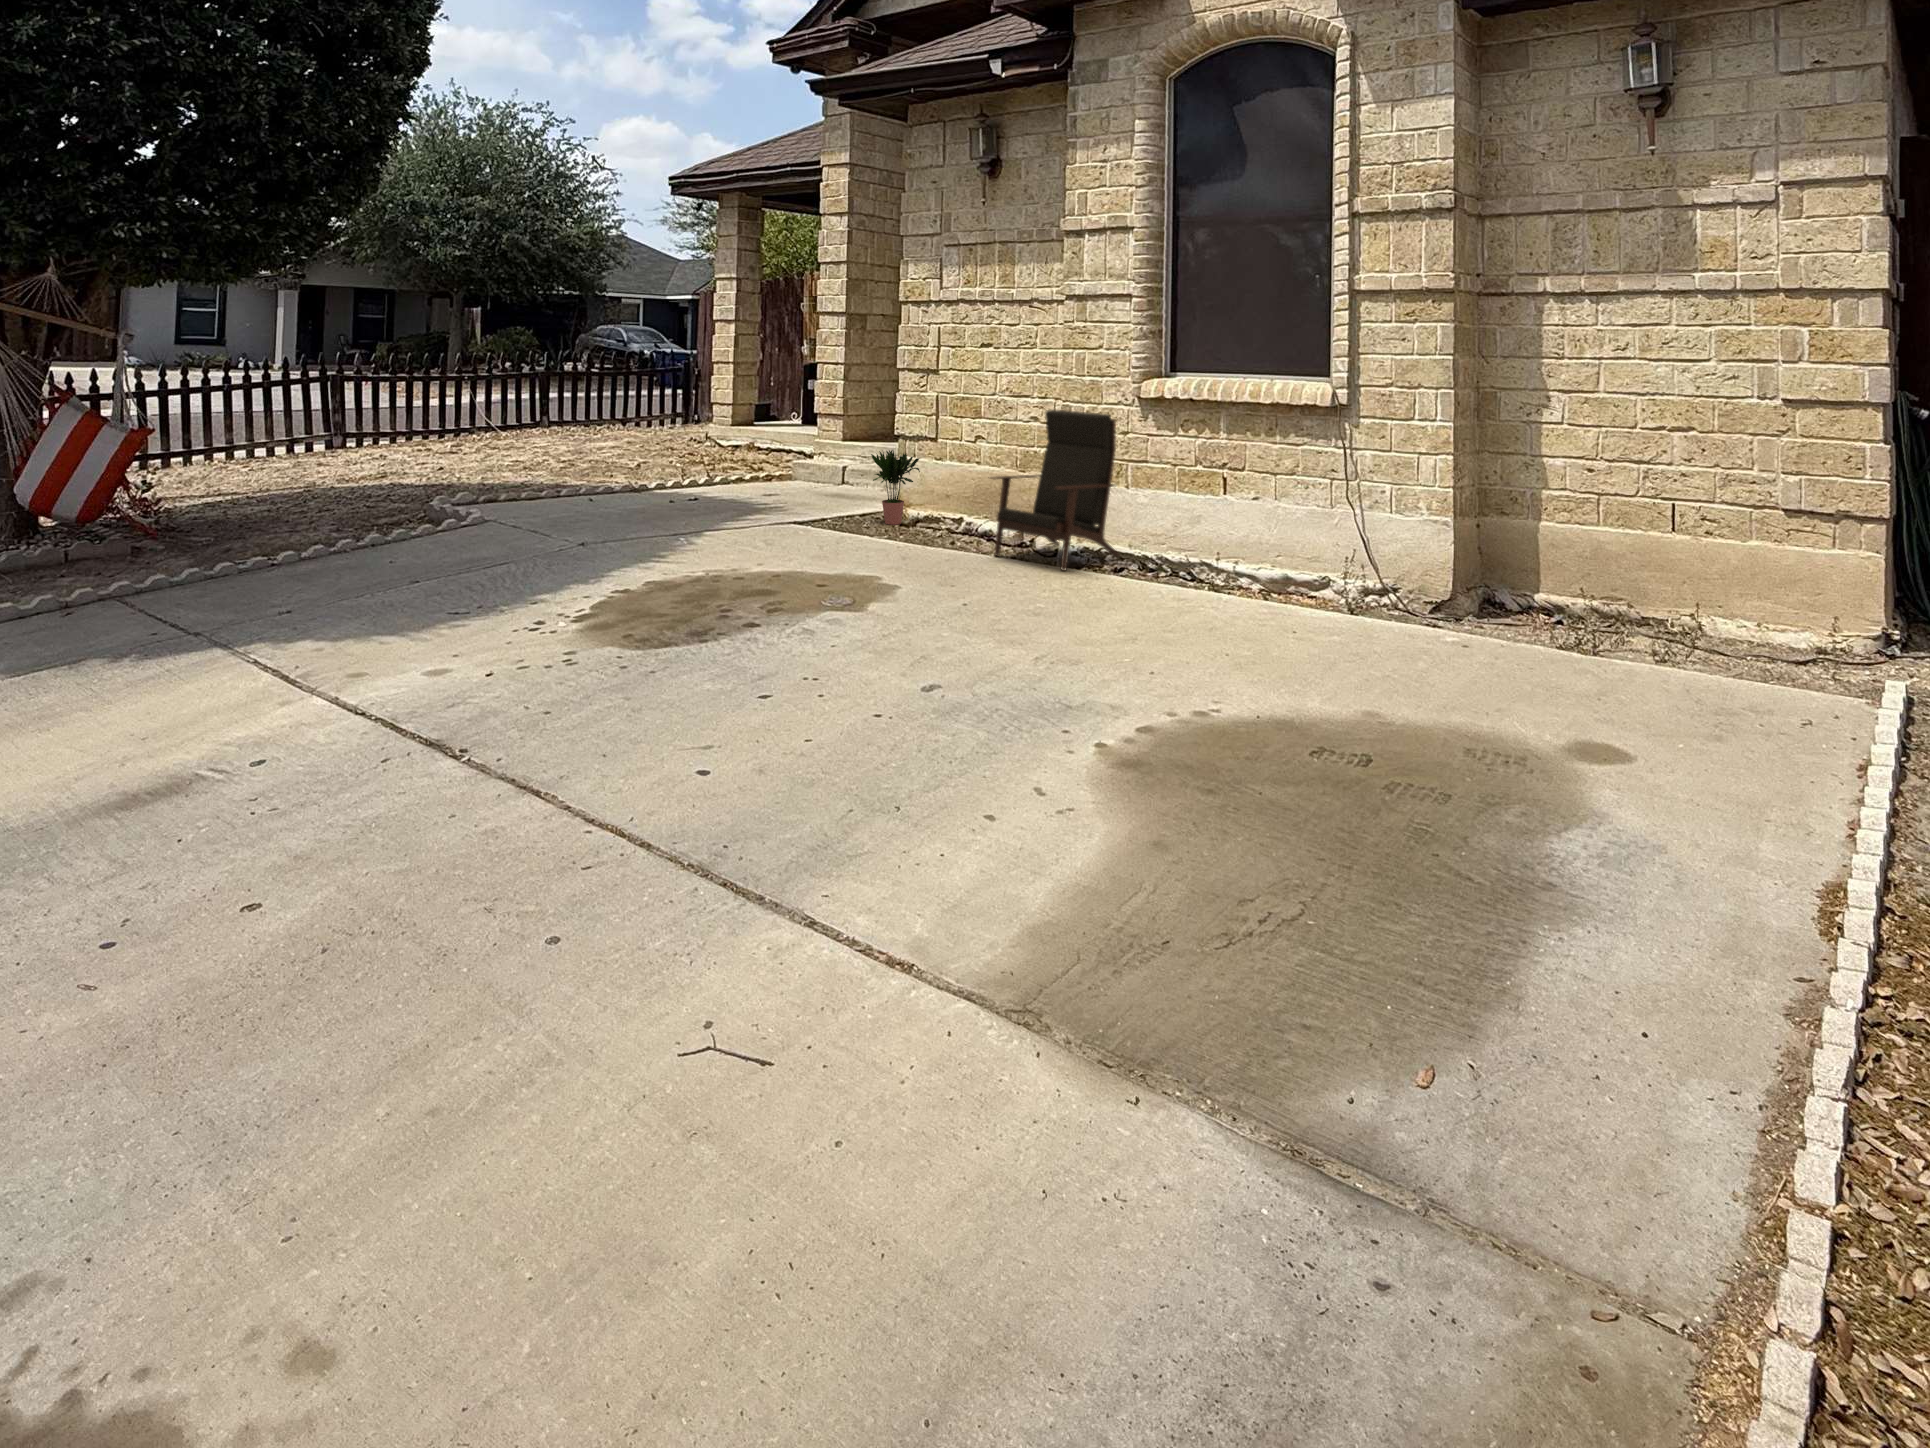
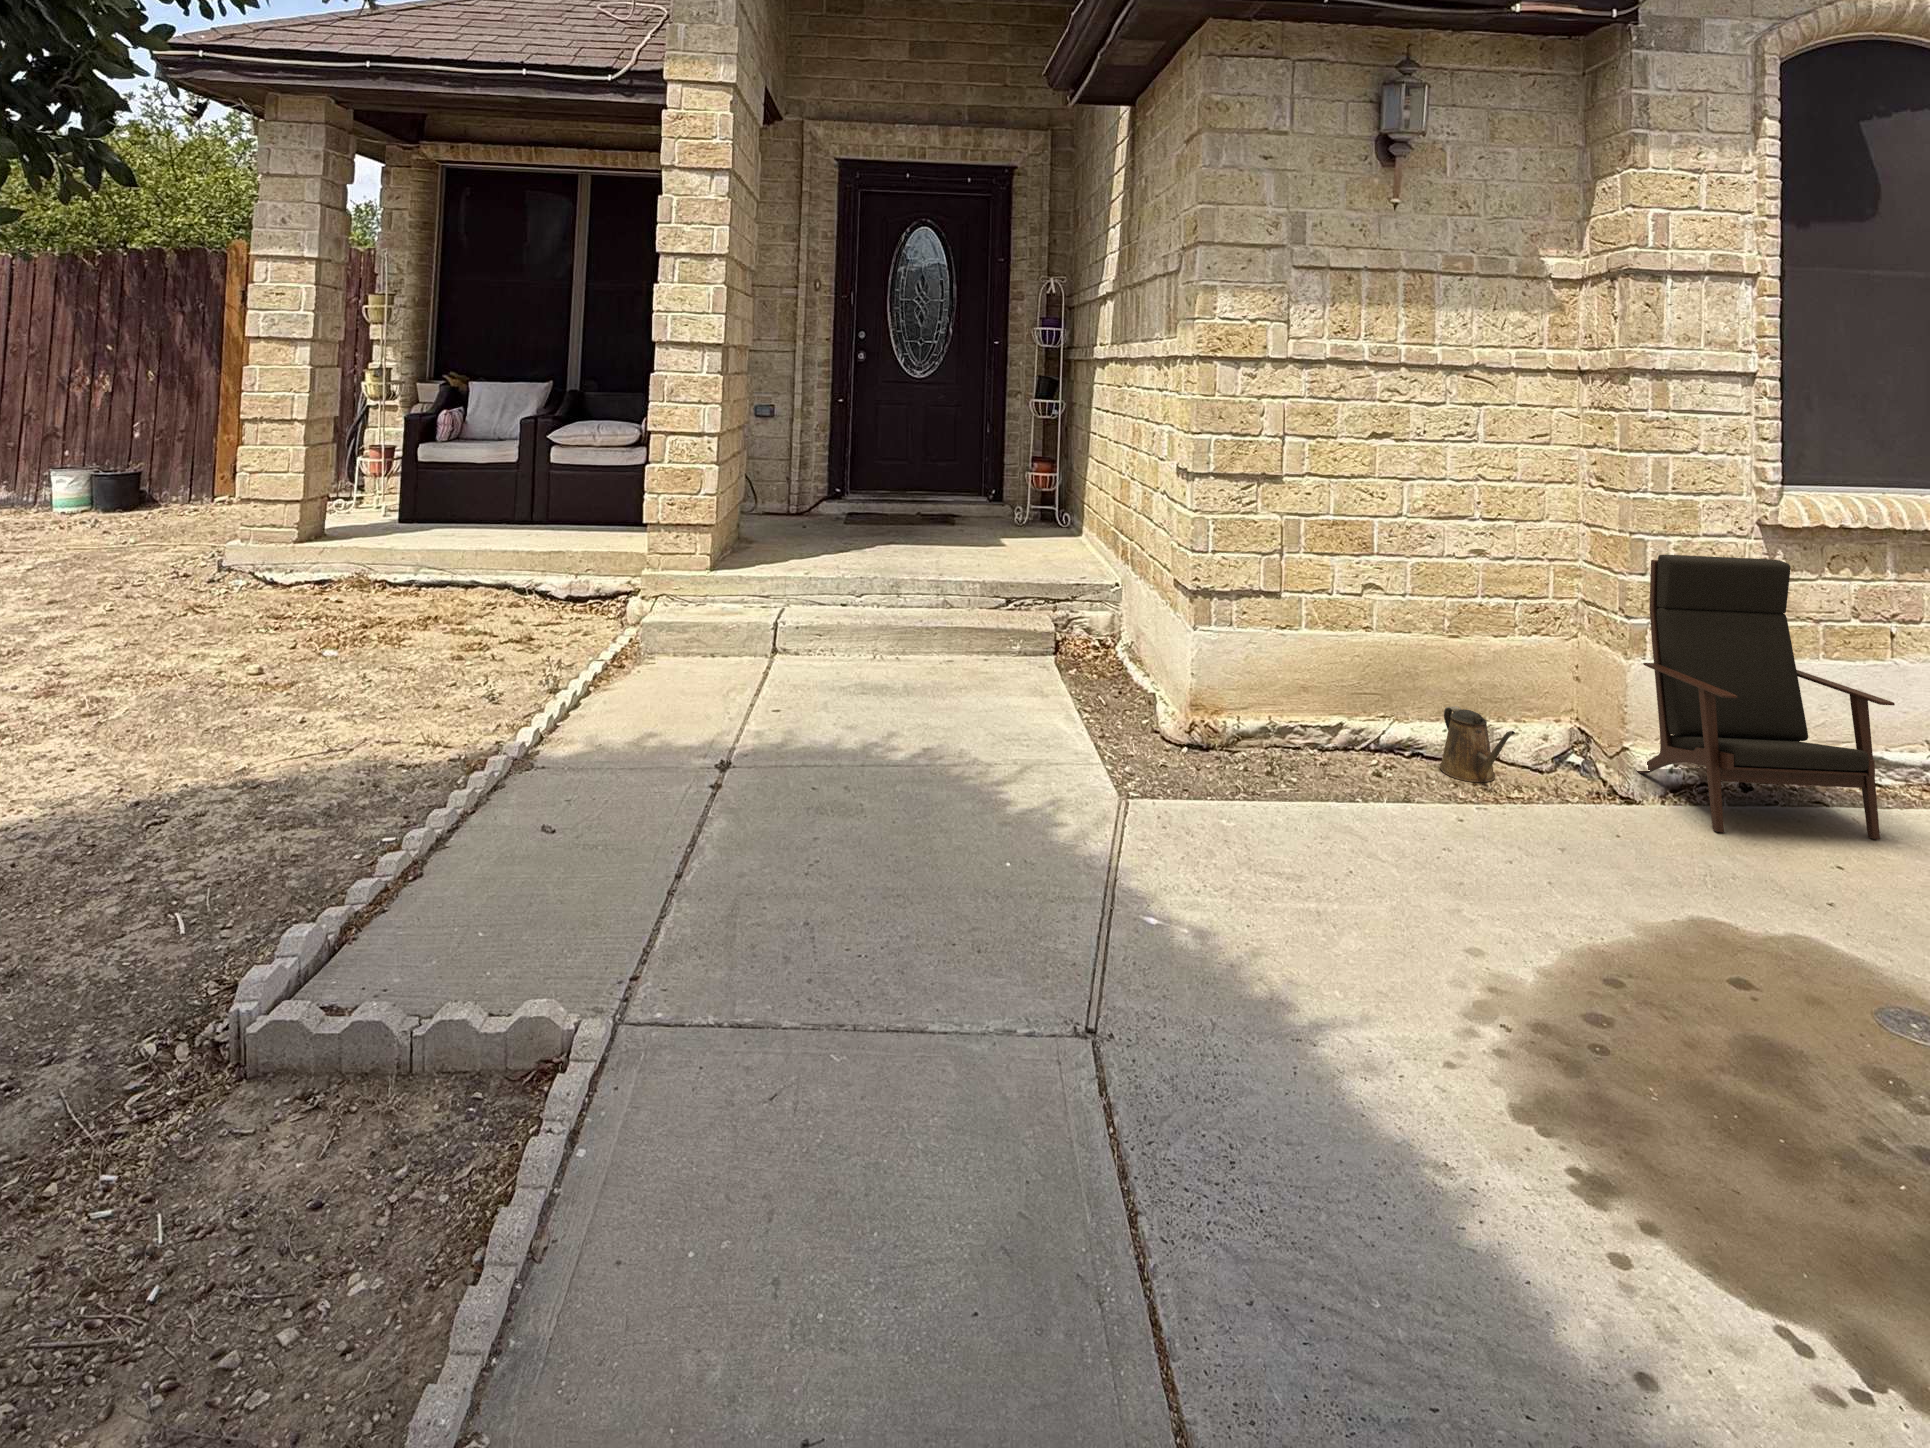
potted plant: present [871,450,920,525] -> none [1290,632,1401,792]
watering can: none [943,496,986,533] -> present [1440,706,1515,782]

